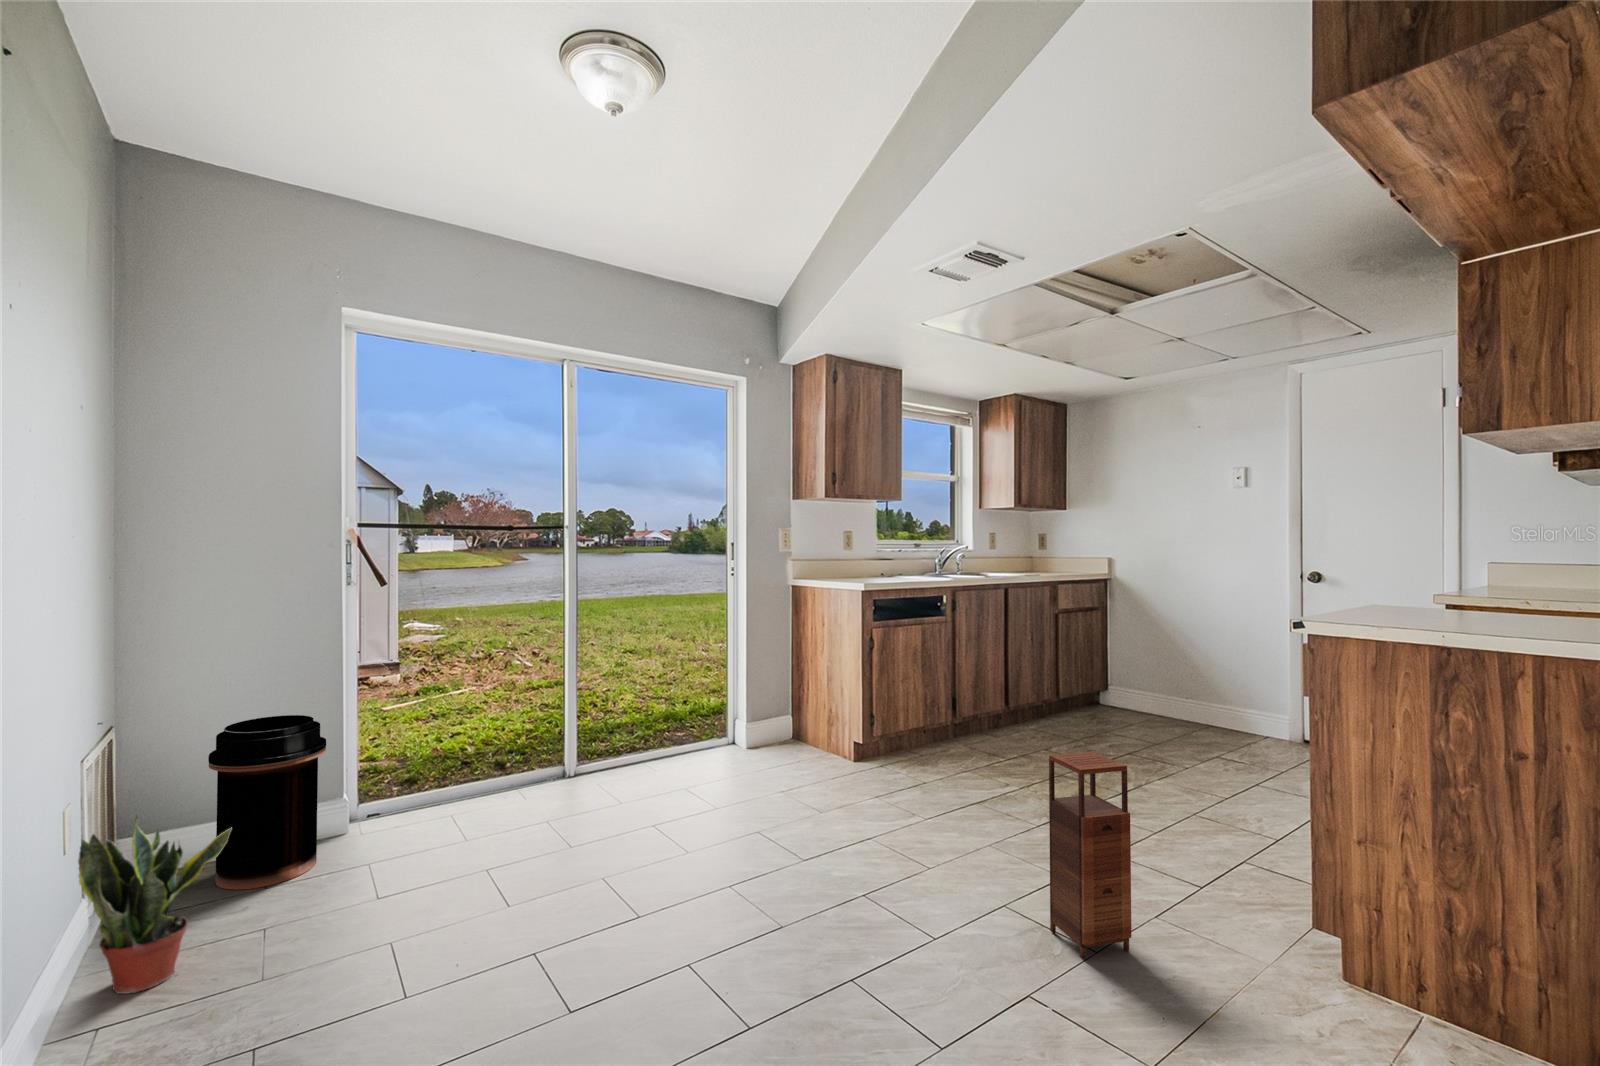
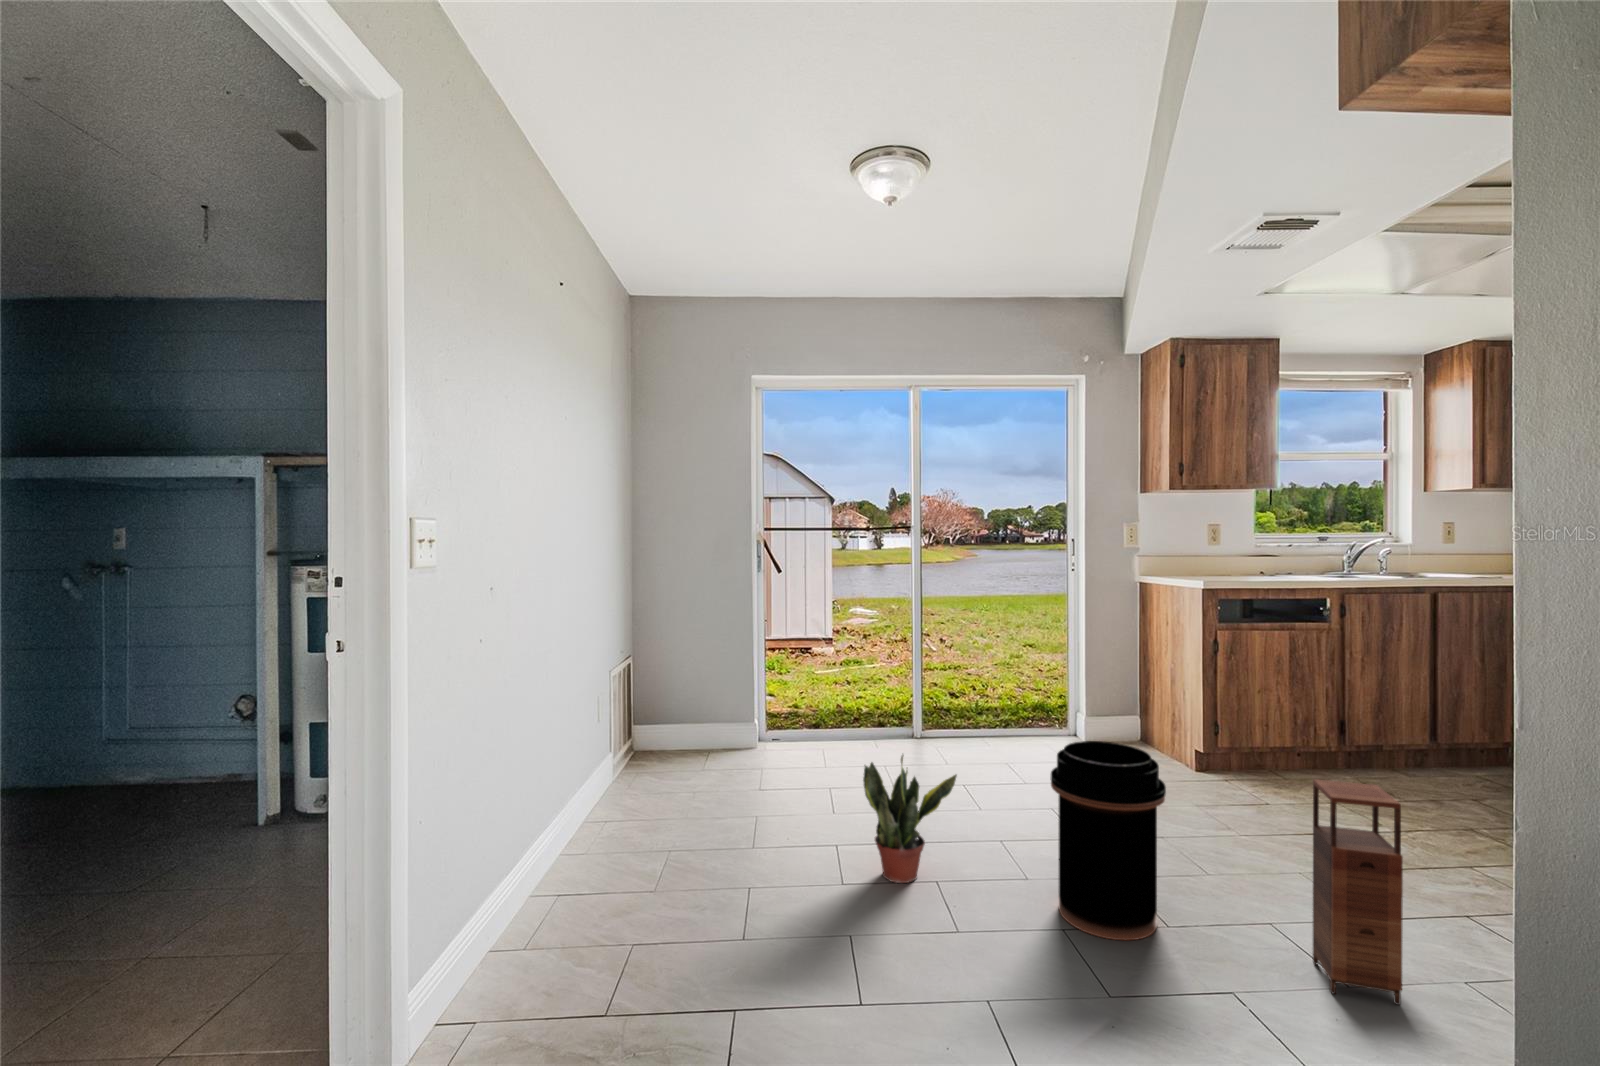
trash can: present [208,715,326,890] -> present [1051,741,1166,940]
potted plant: present [78,816,232,994] -> present [863,755,957,883]

